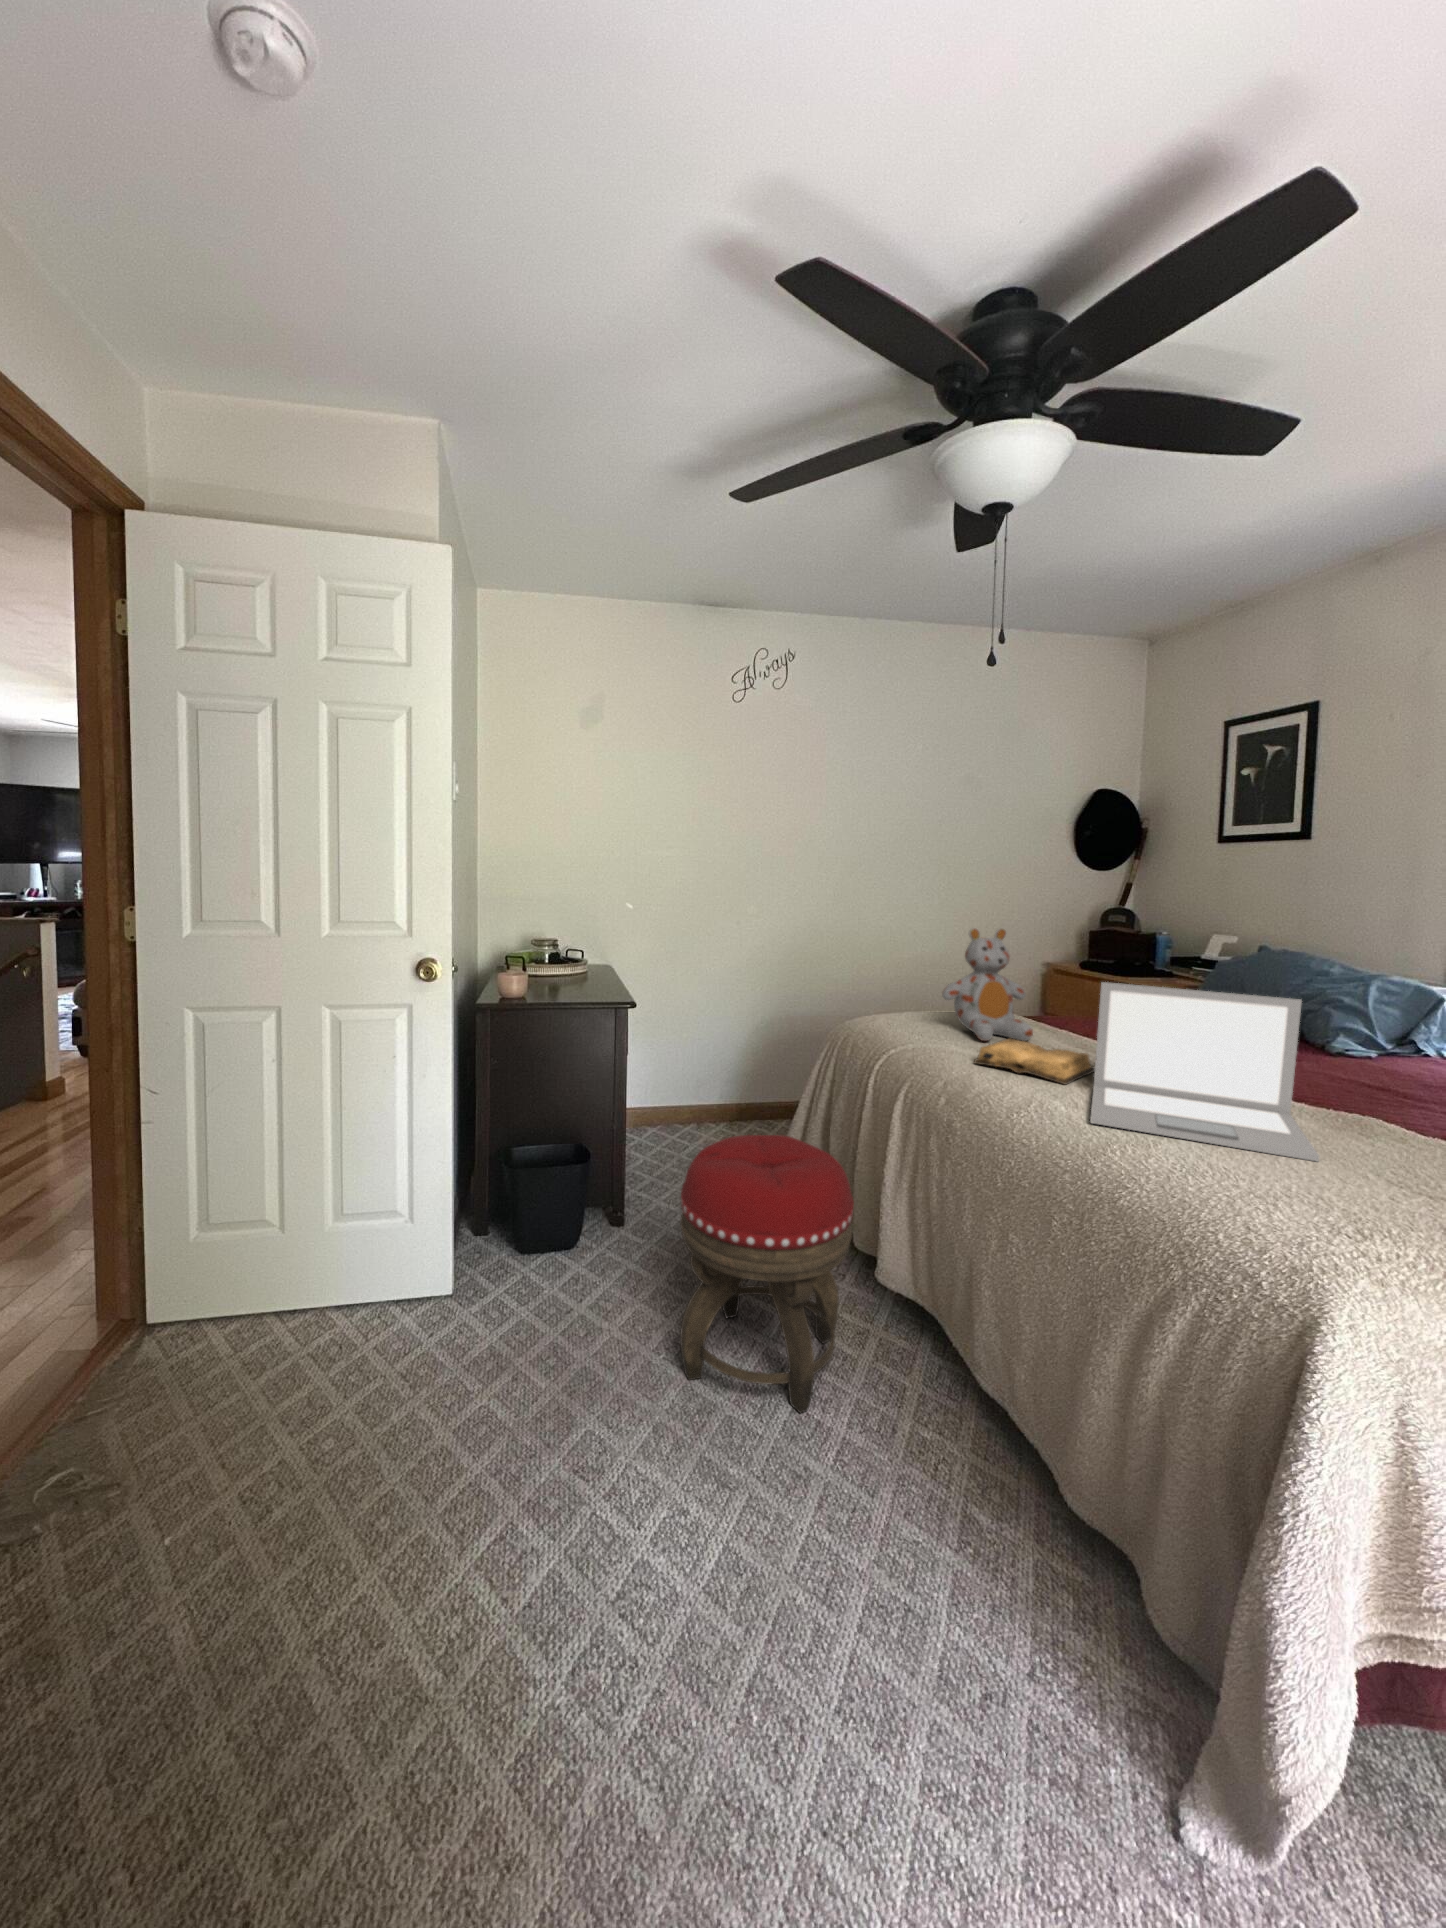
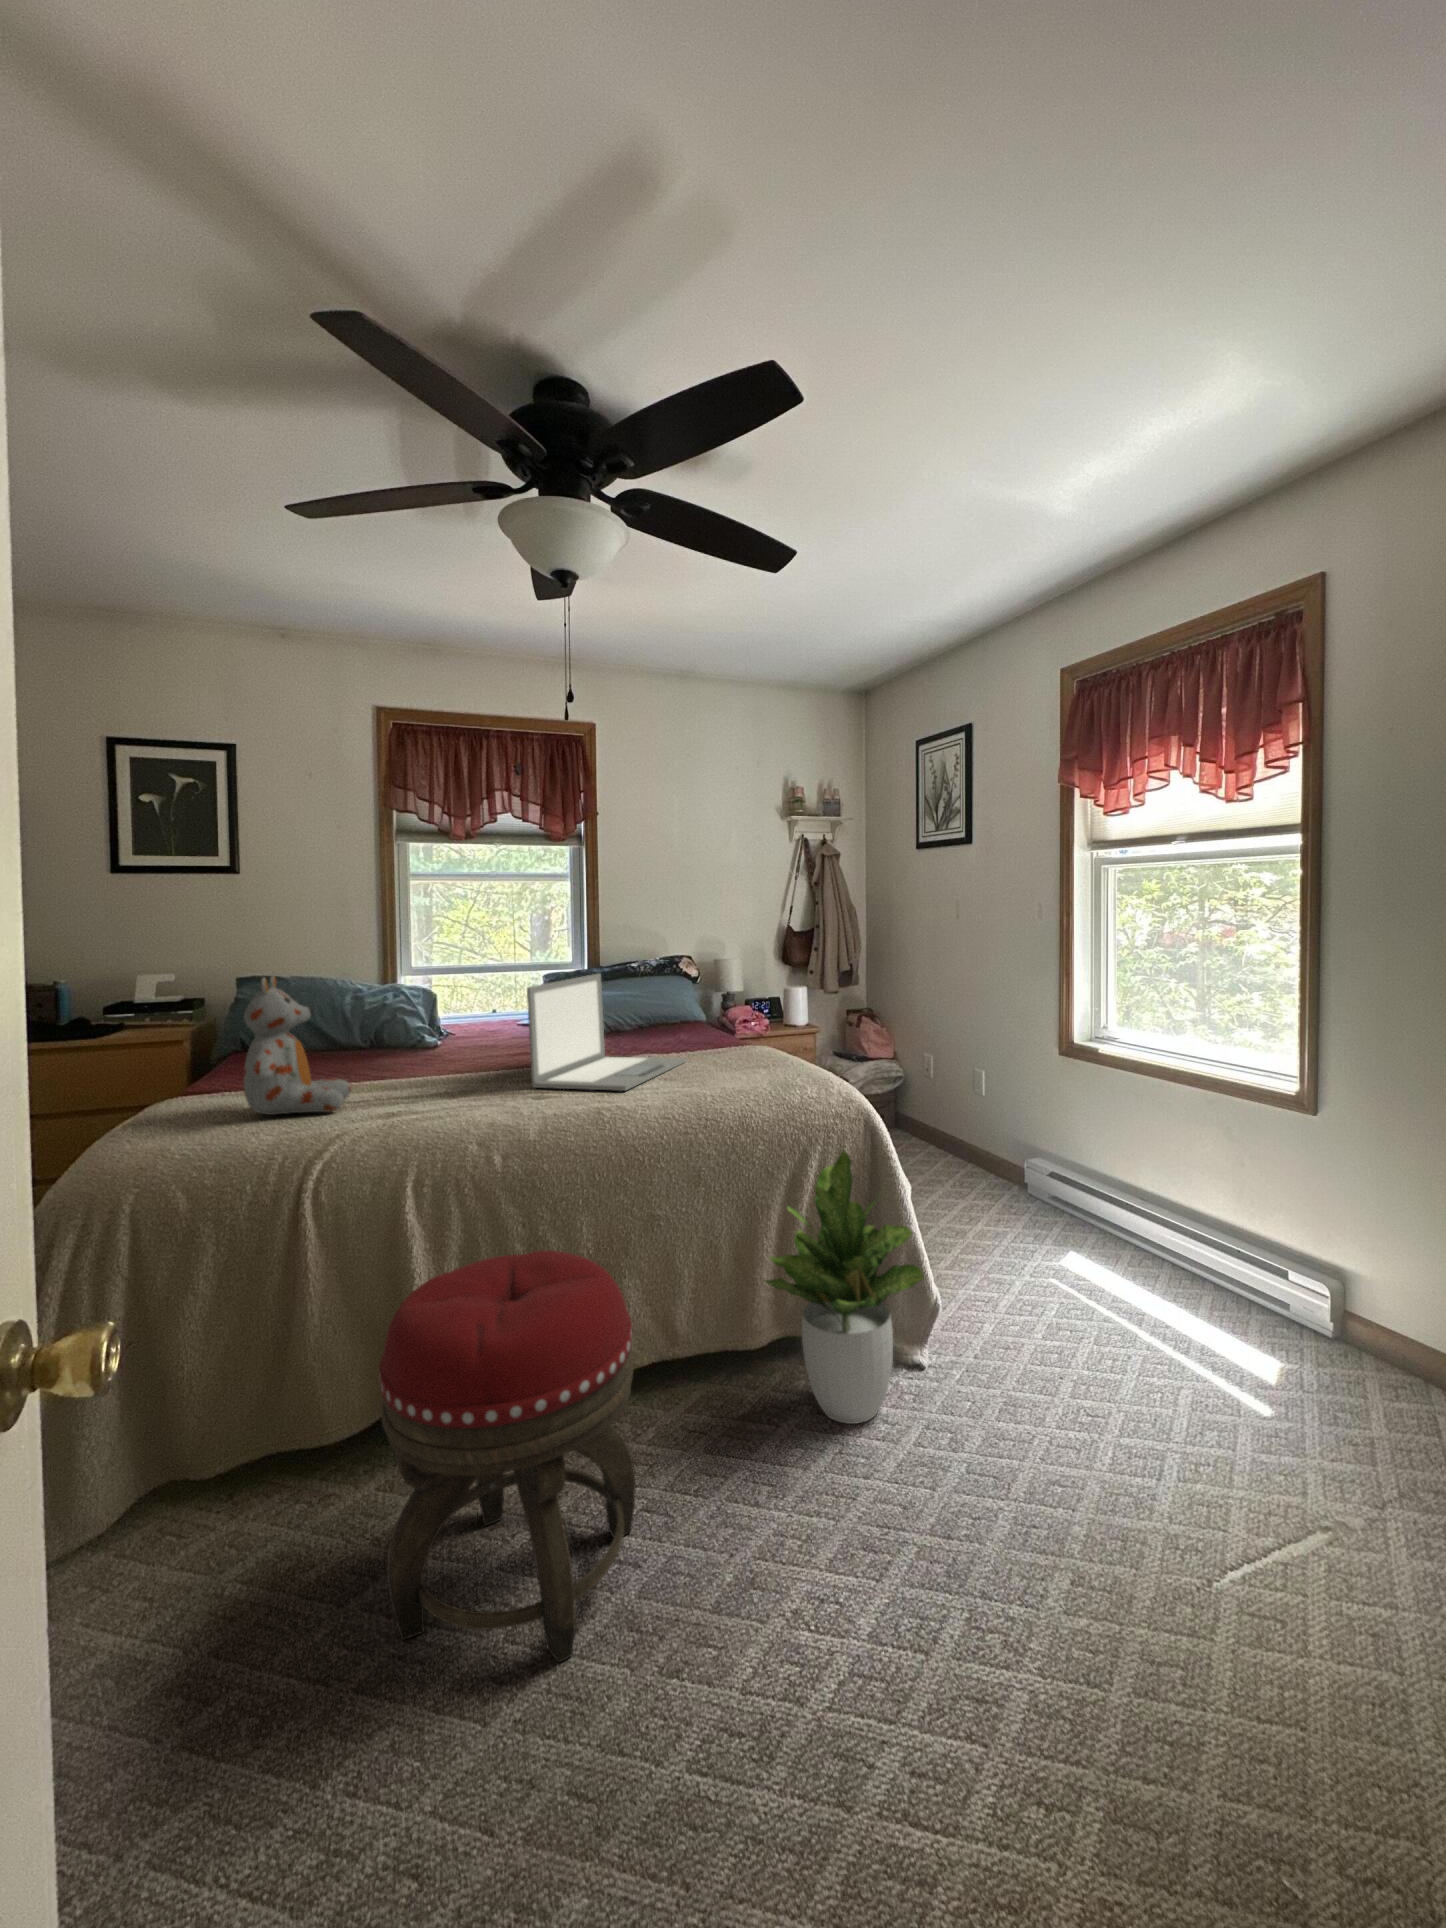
diary: present [974,1038,1095,1085] -> none [386,1071,515,1115]
potted plant: none [905,1293,1184,1703] -> present [765,1150,924,1424]

